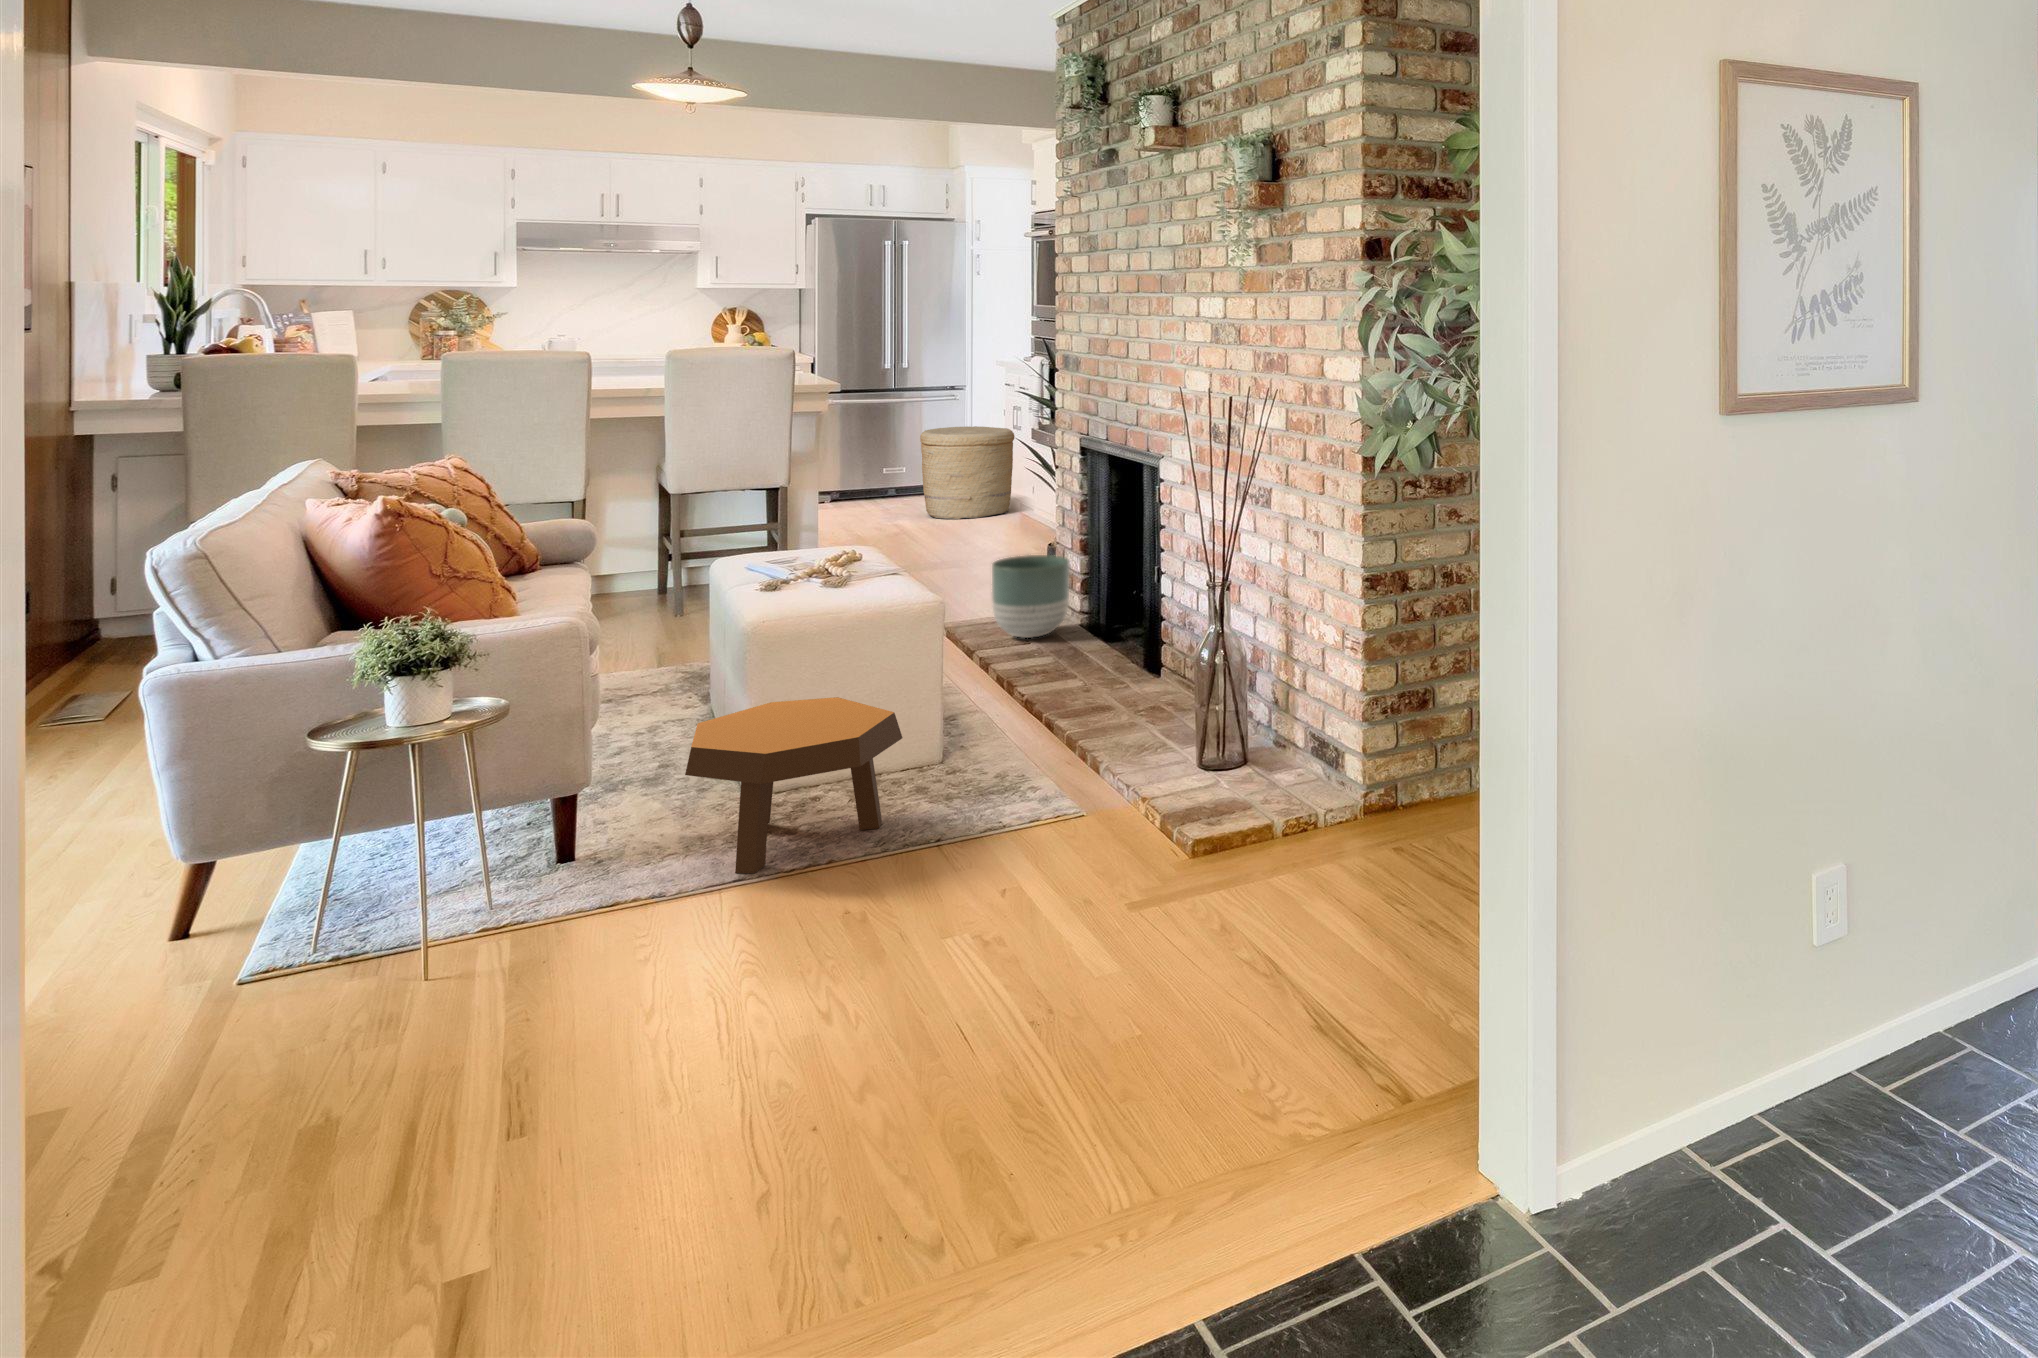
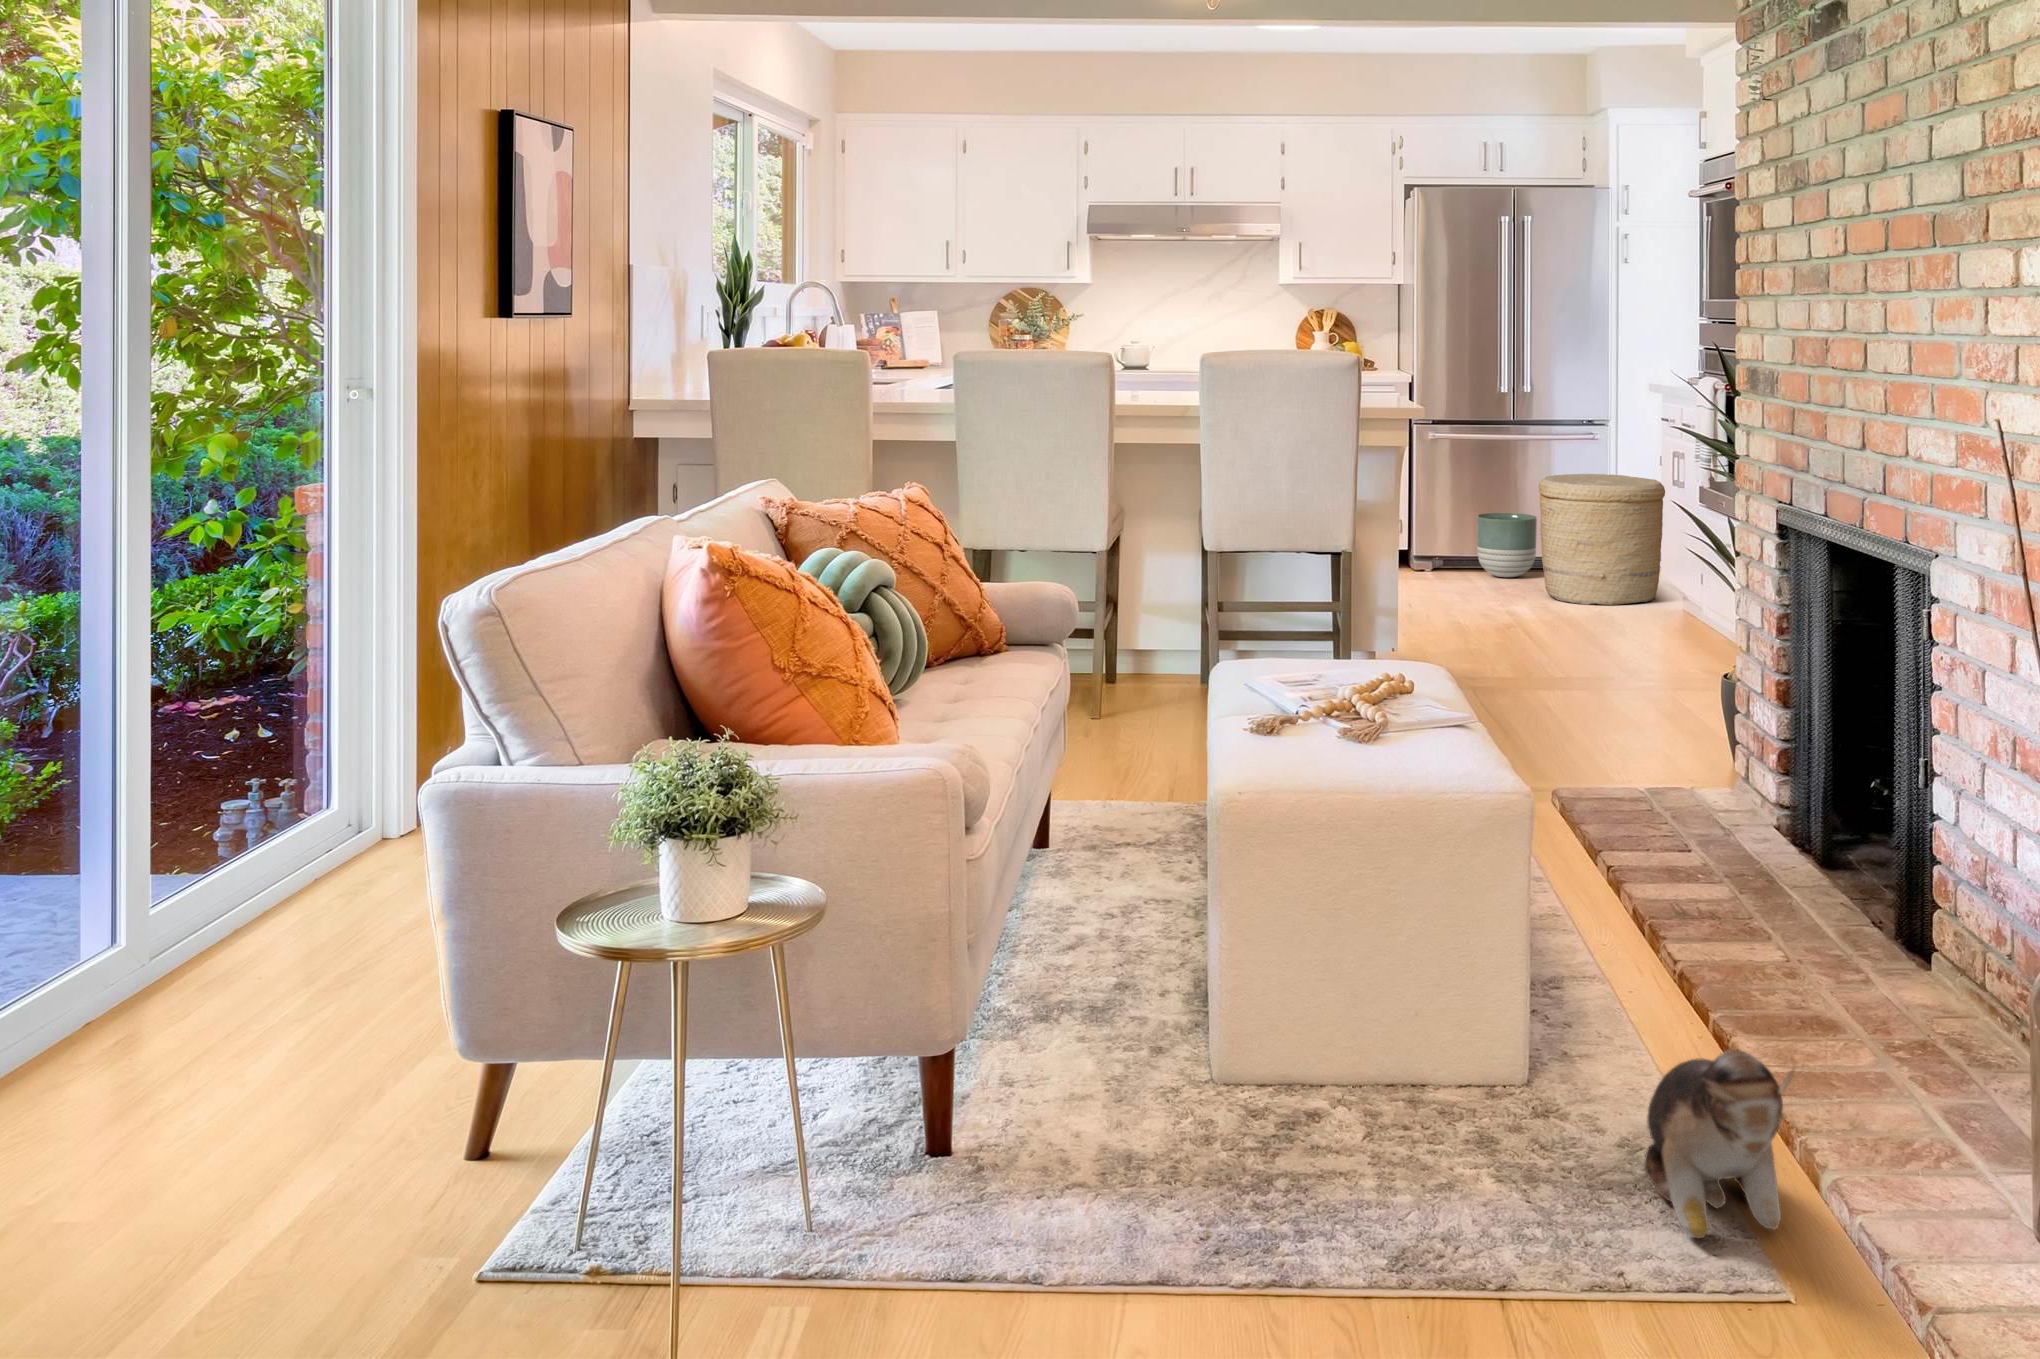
planter: present [992,555,1070,638] -> present [1477,513,1537,577]
footstool: present [685,697,903,873] -> none [1094,936,1448,1279]
plush toy: none [1010,704,1086,803] -> present [1645,1048,1795,1238]

